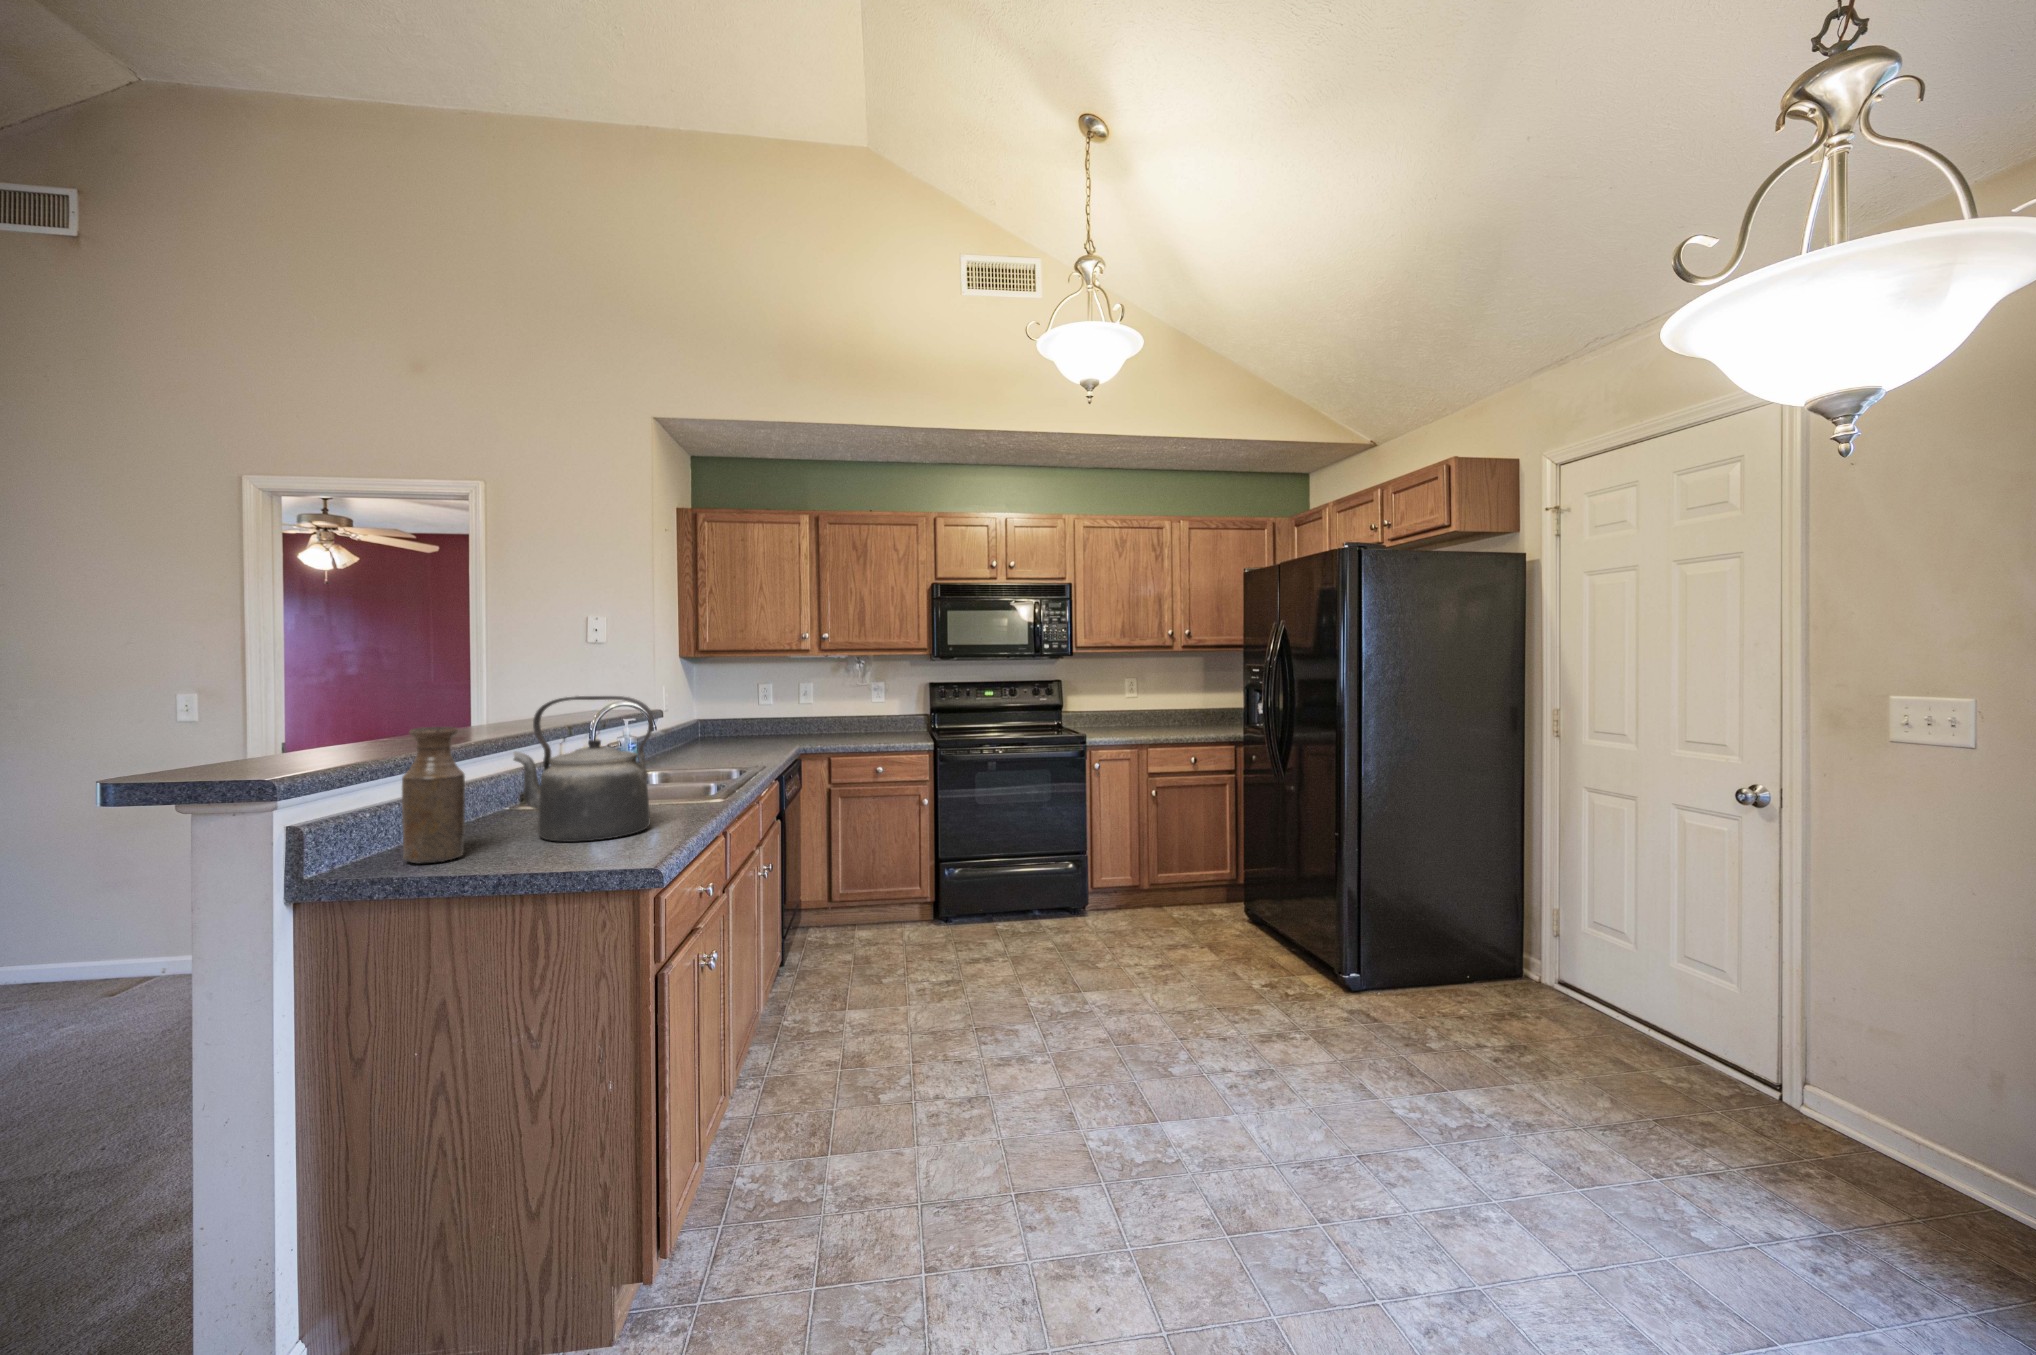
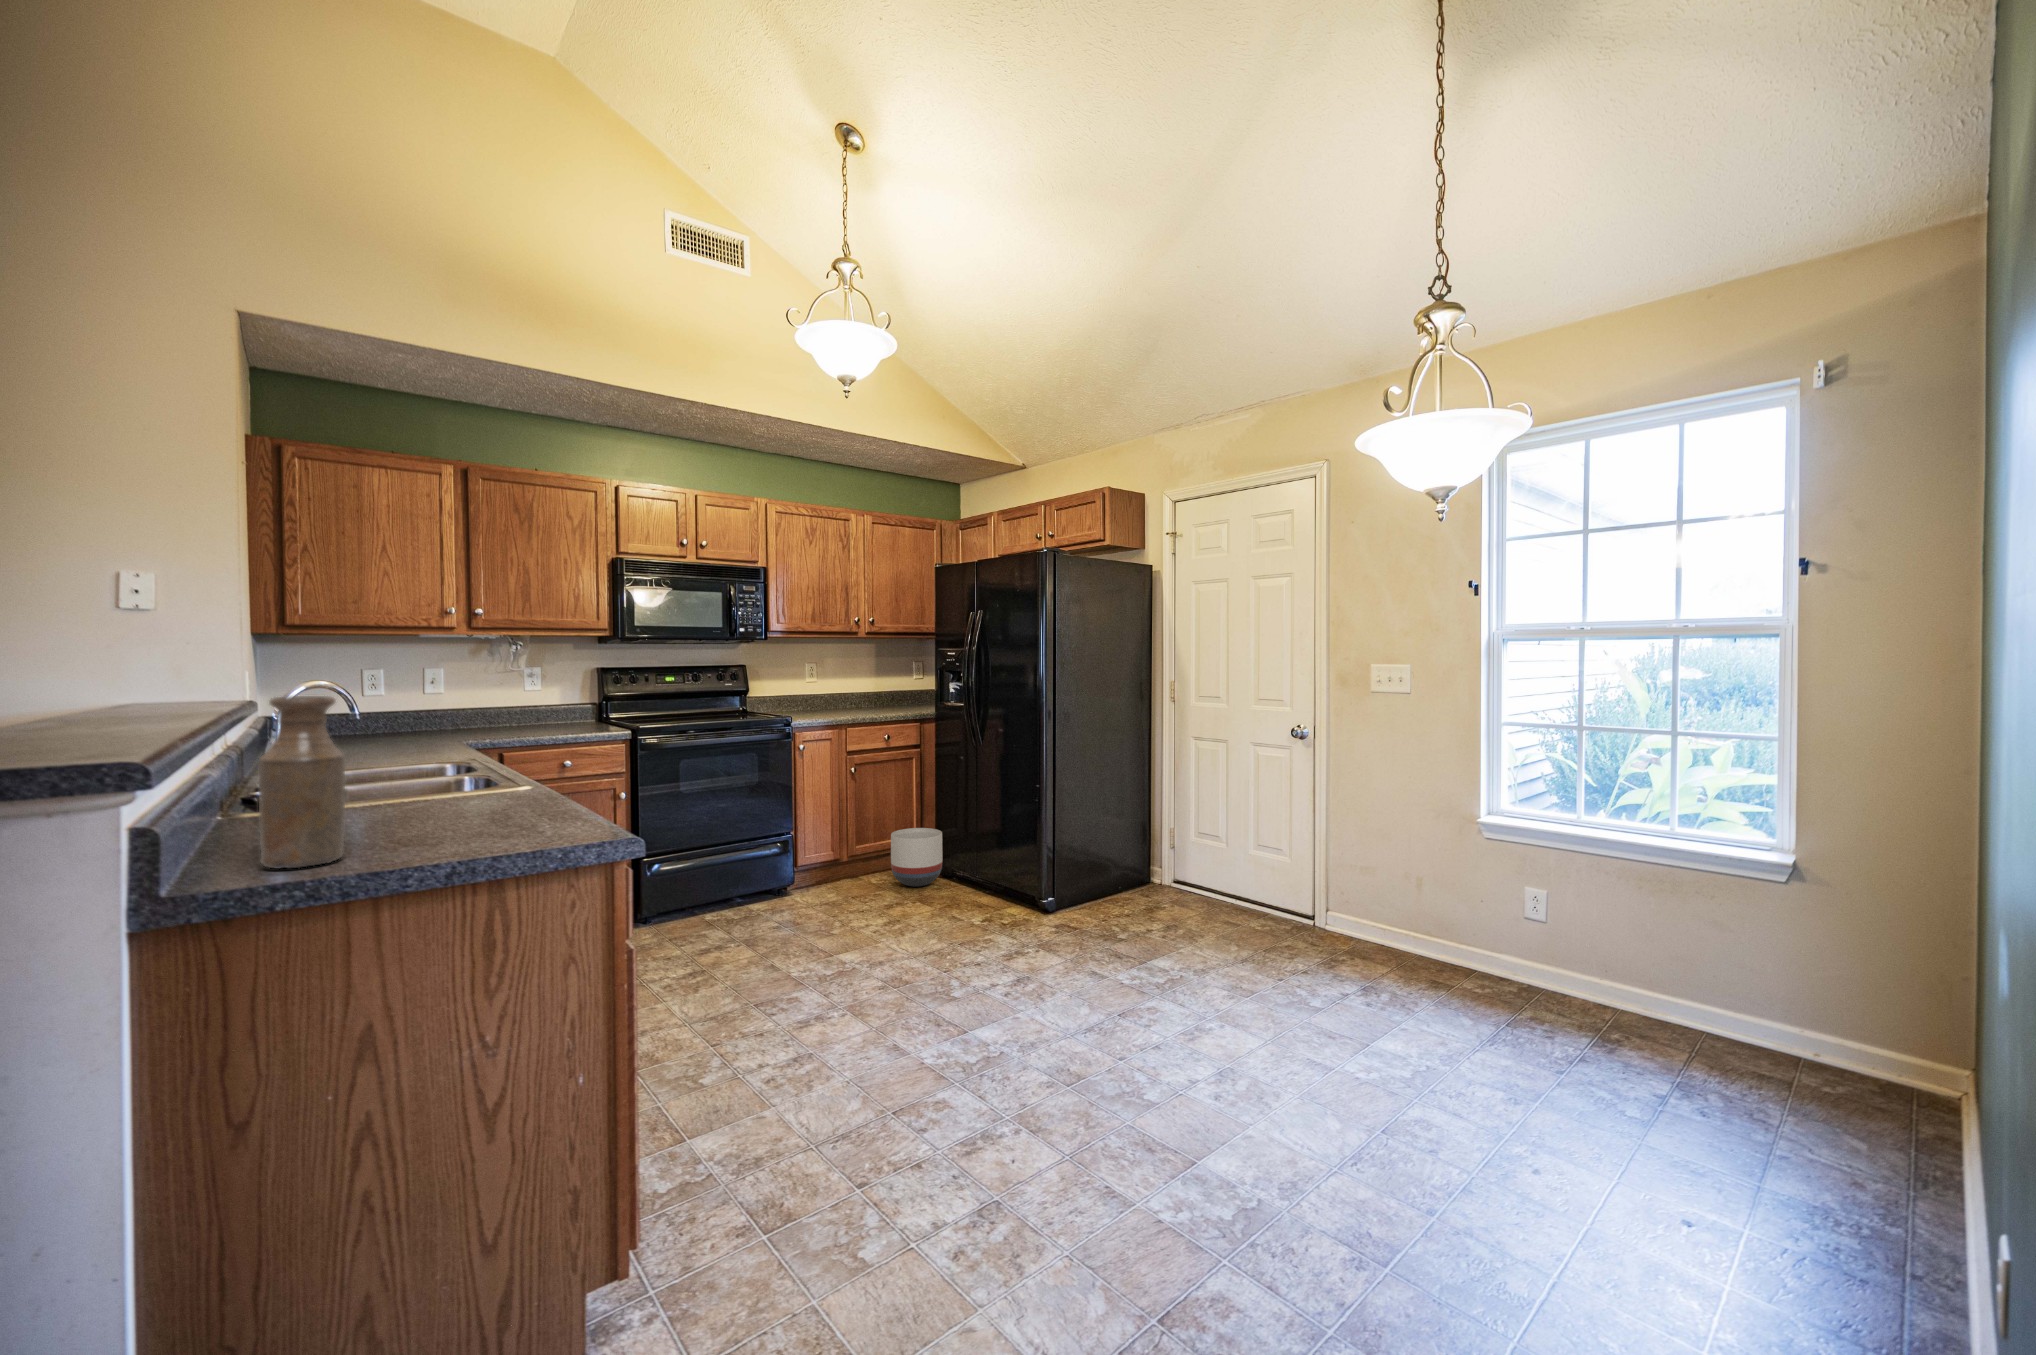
kettle: present [514,696,654,842] -> none [336,663,529,834]
planter: none [1187,861,1245,928] -> present [891,828,943,887]

